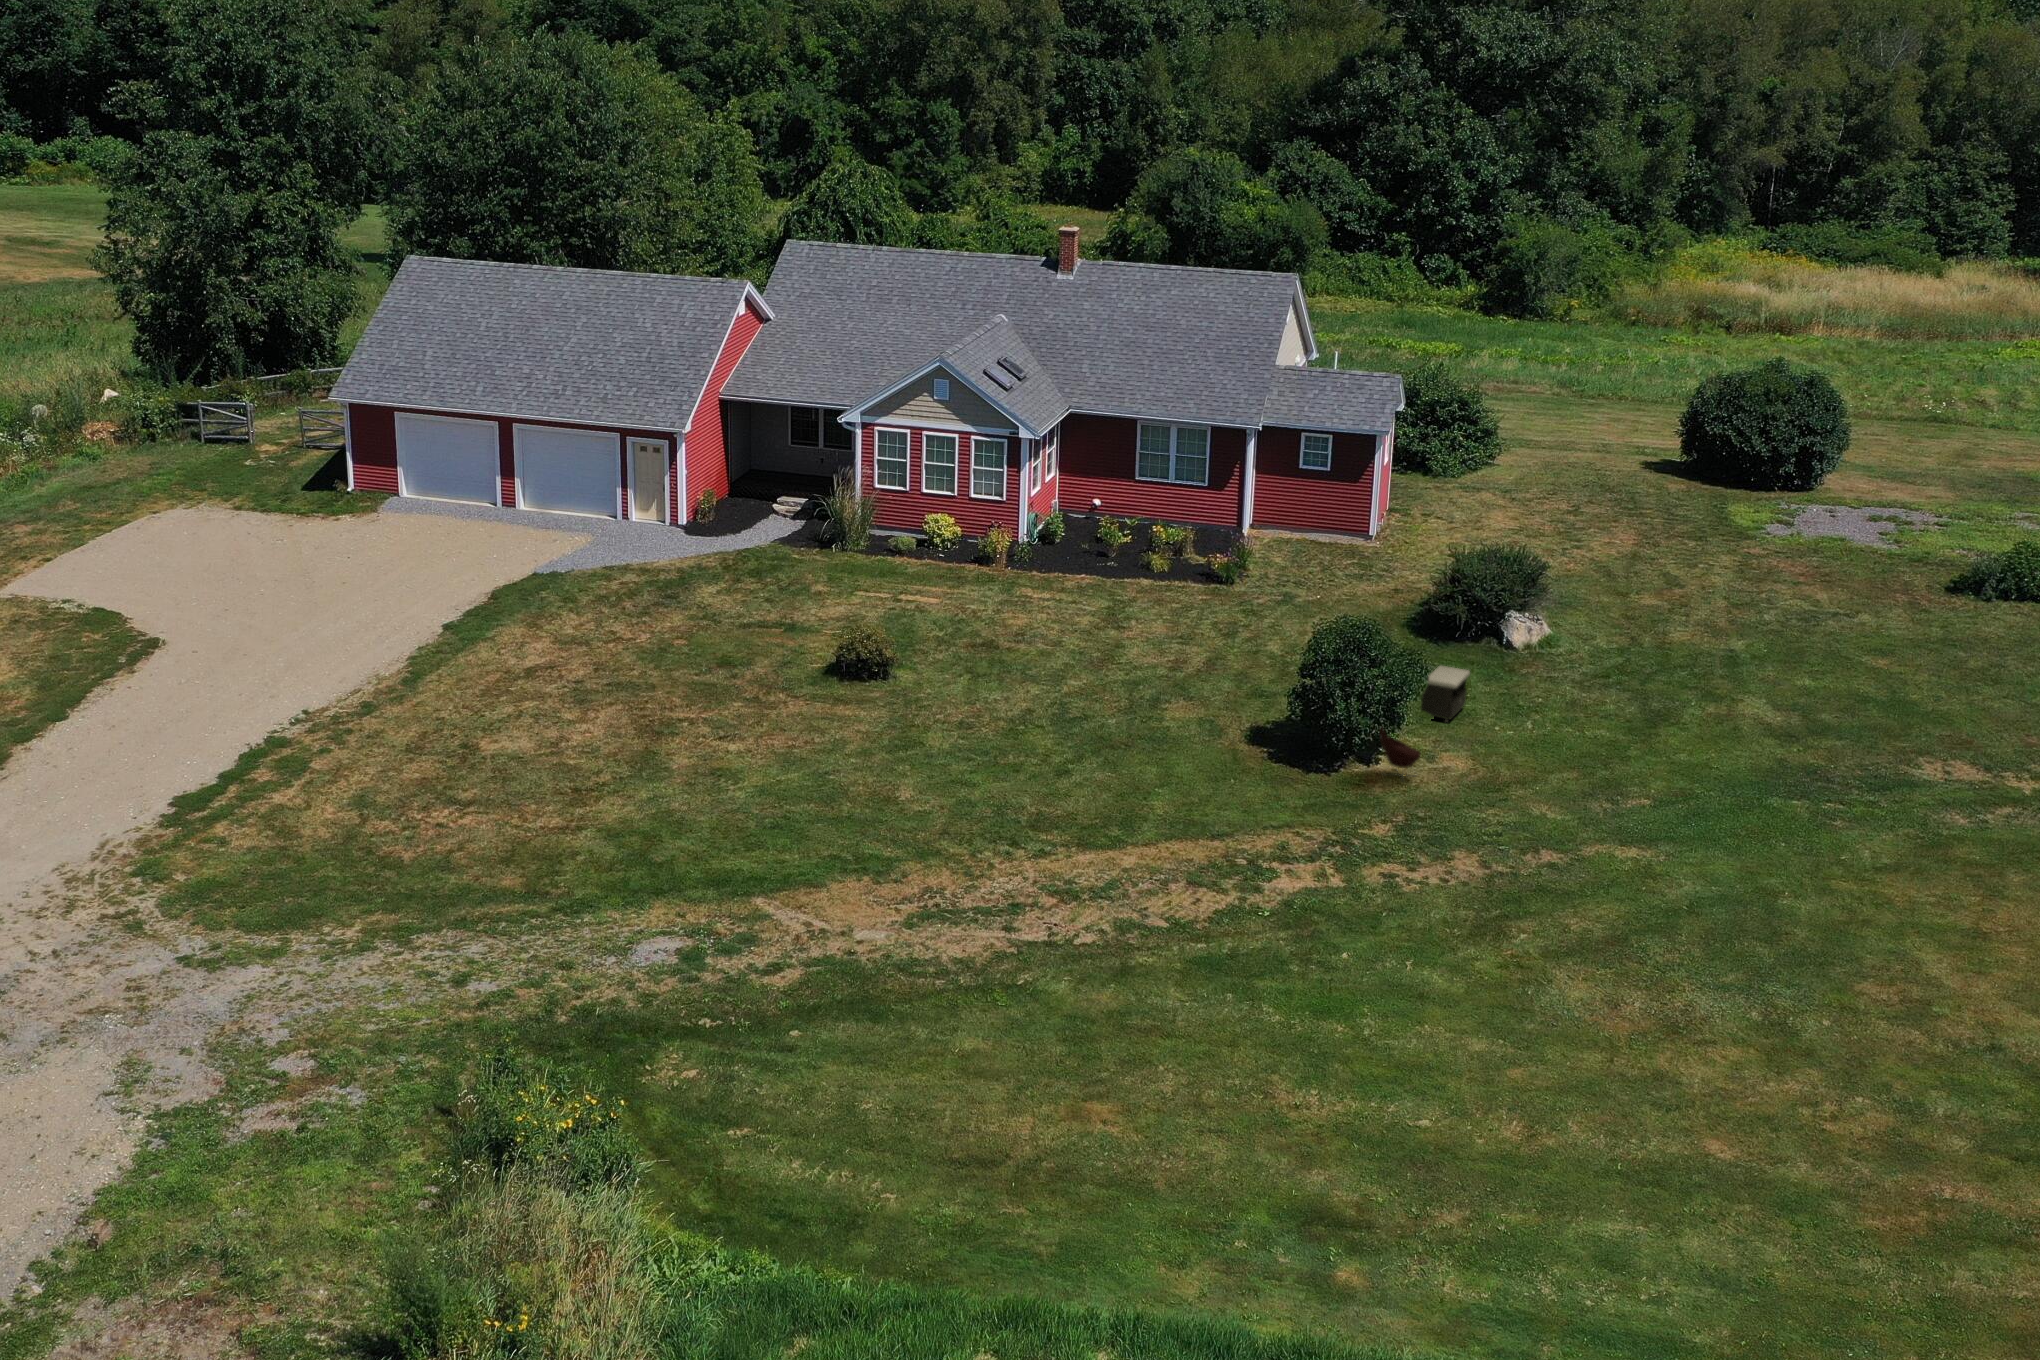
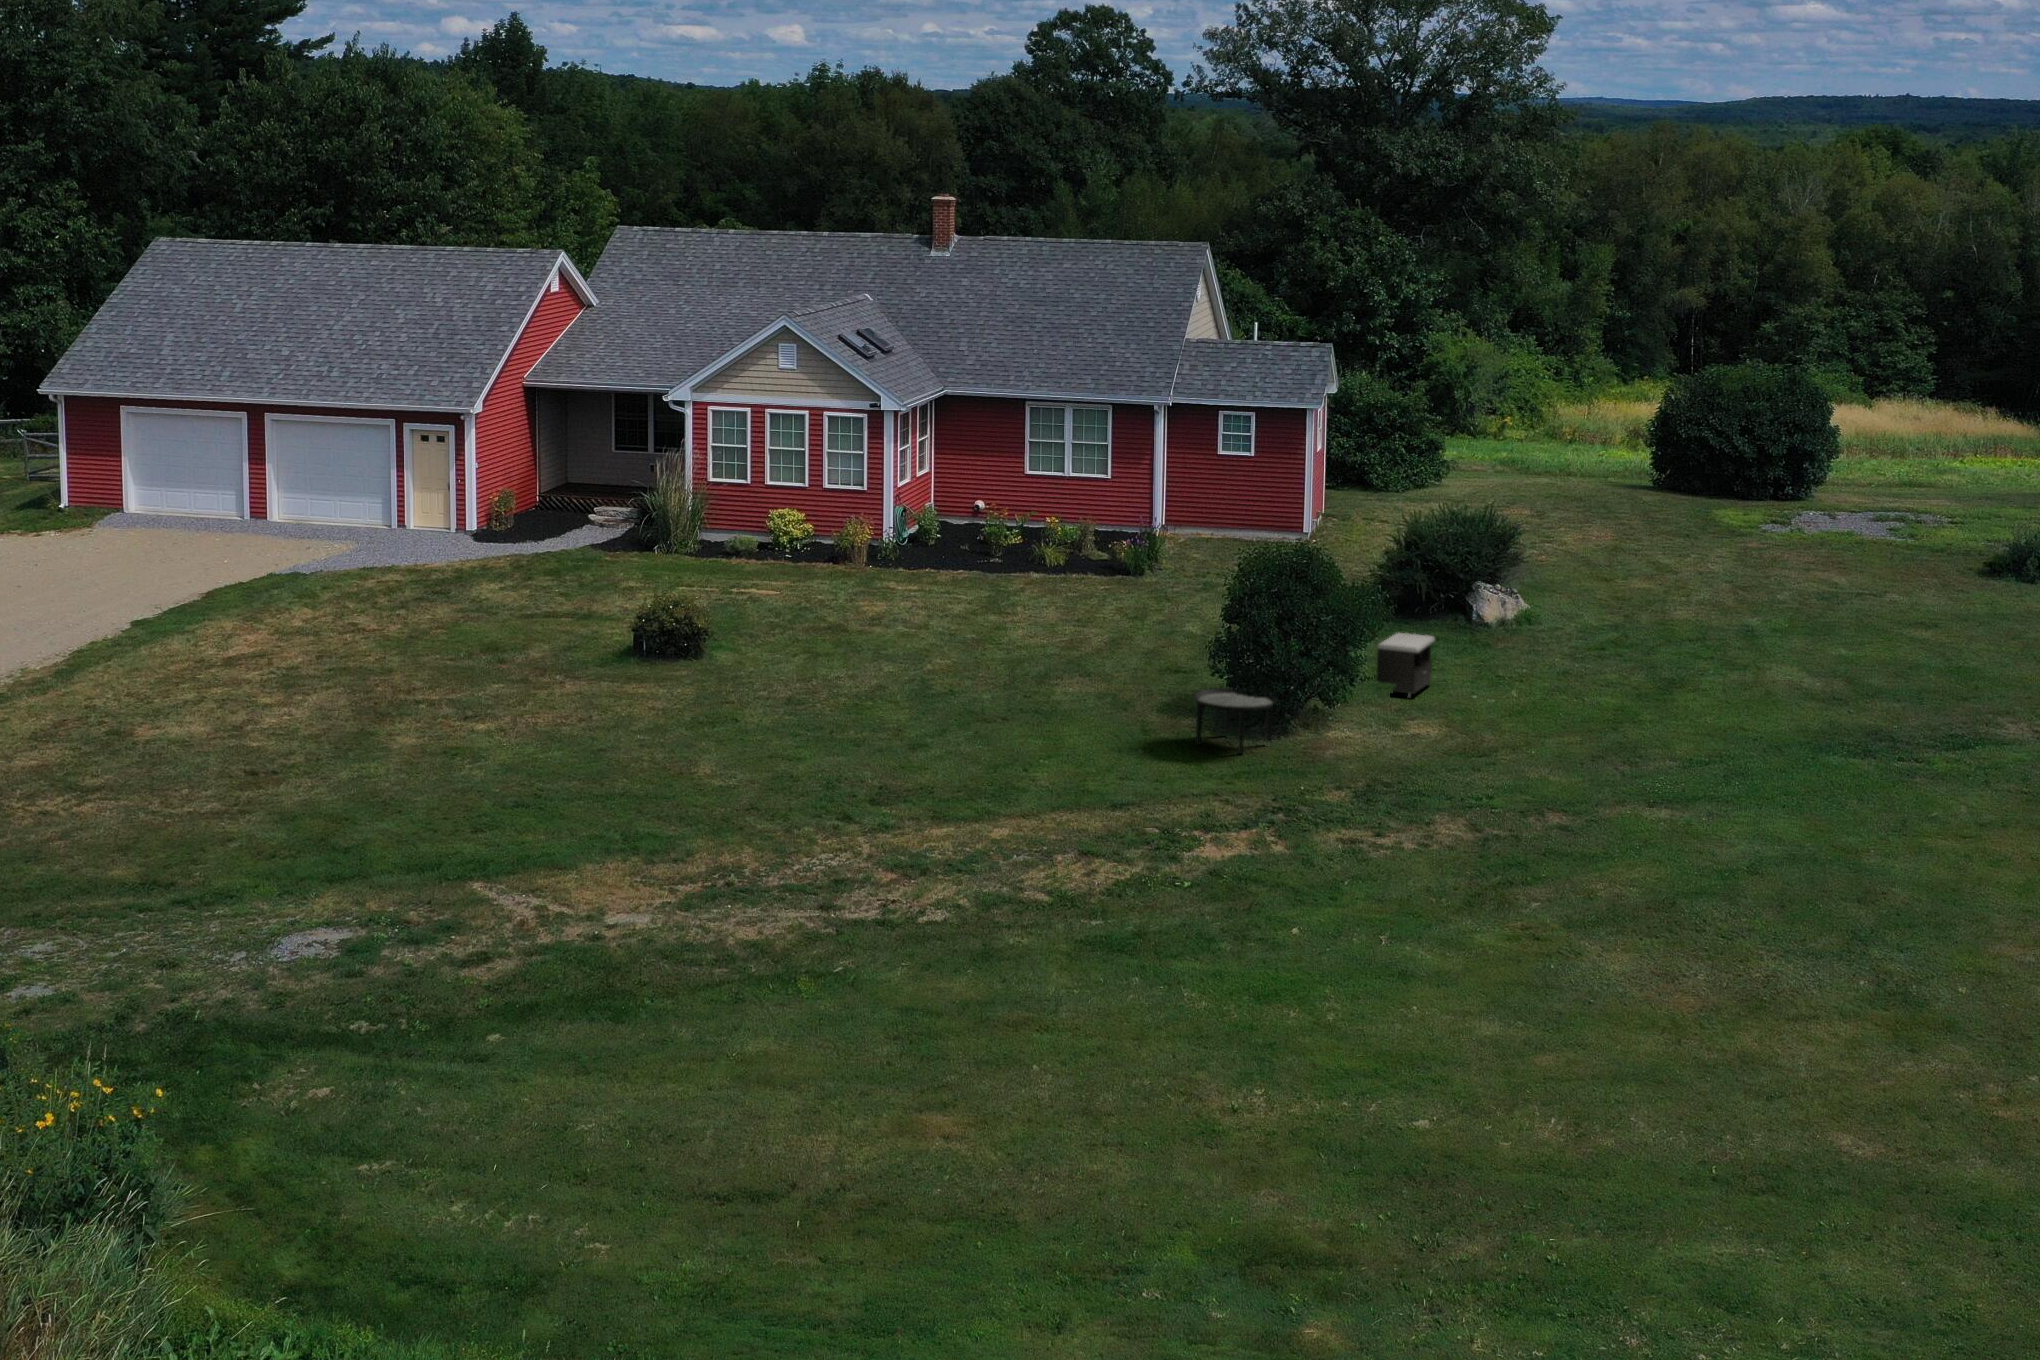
round table: none [1275,727,1341,783] -> present [1194,688,1277,754]
chair: present [1379,727,1421,776] -> none [1321,674,1379,750]

